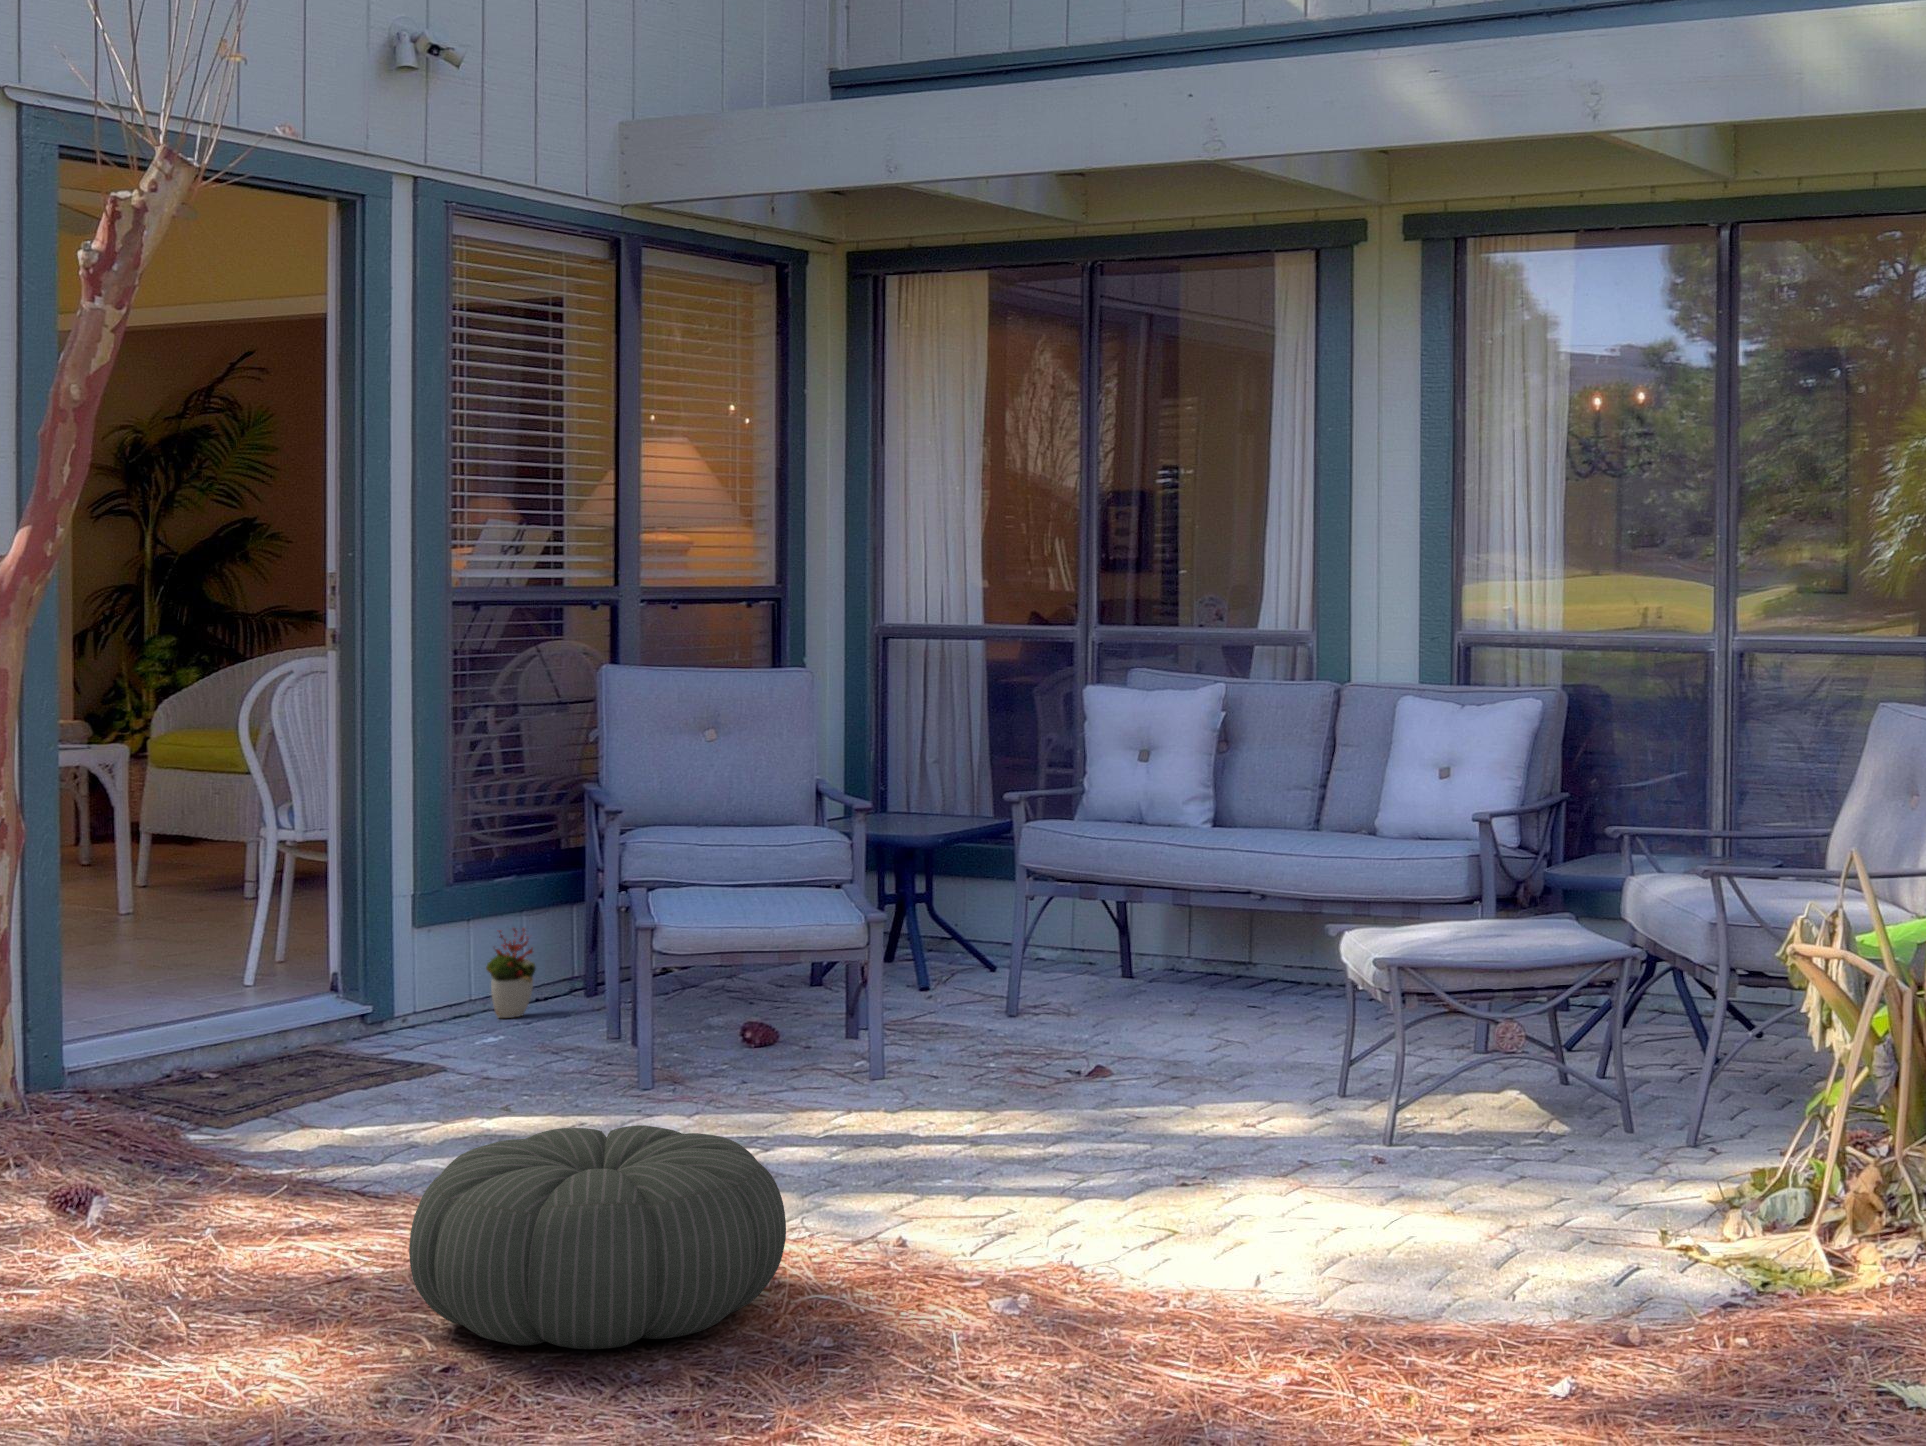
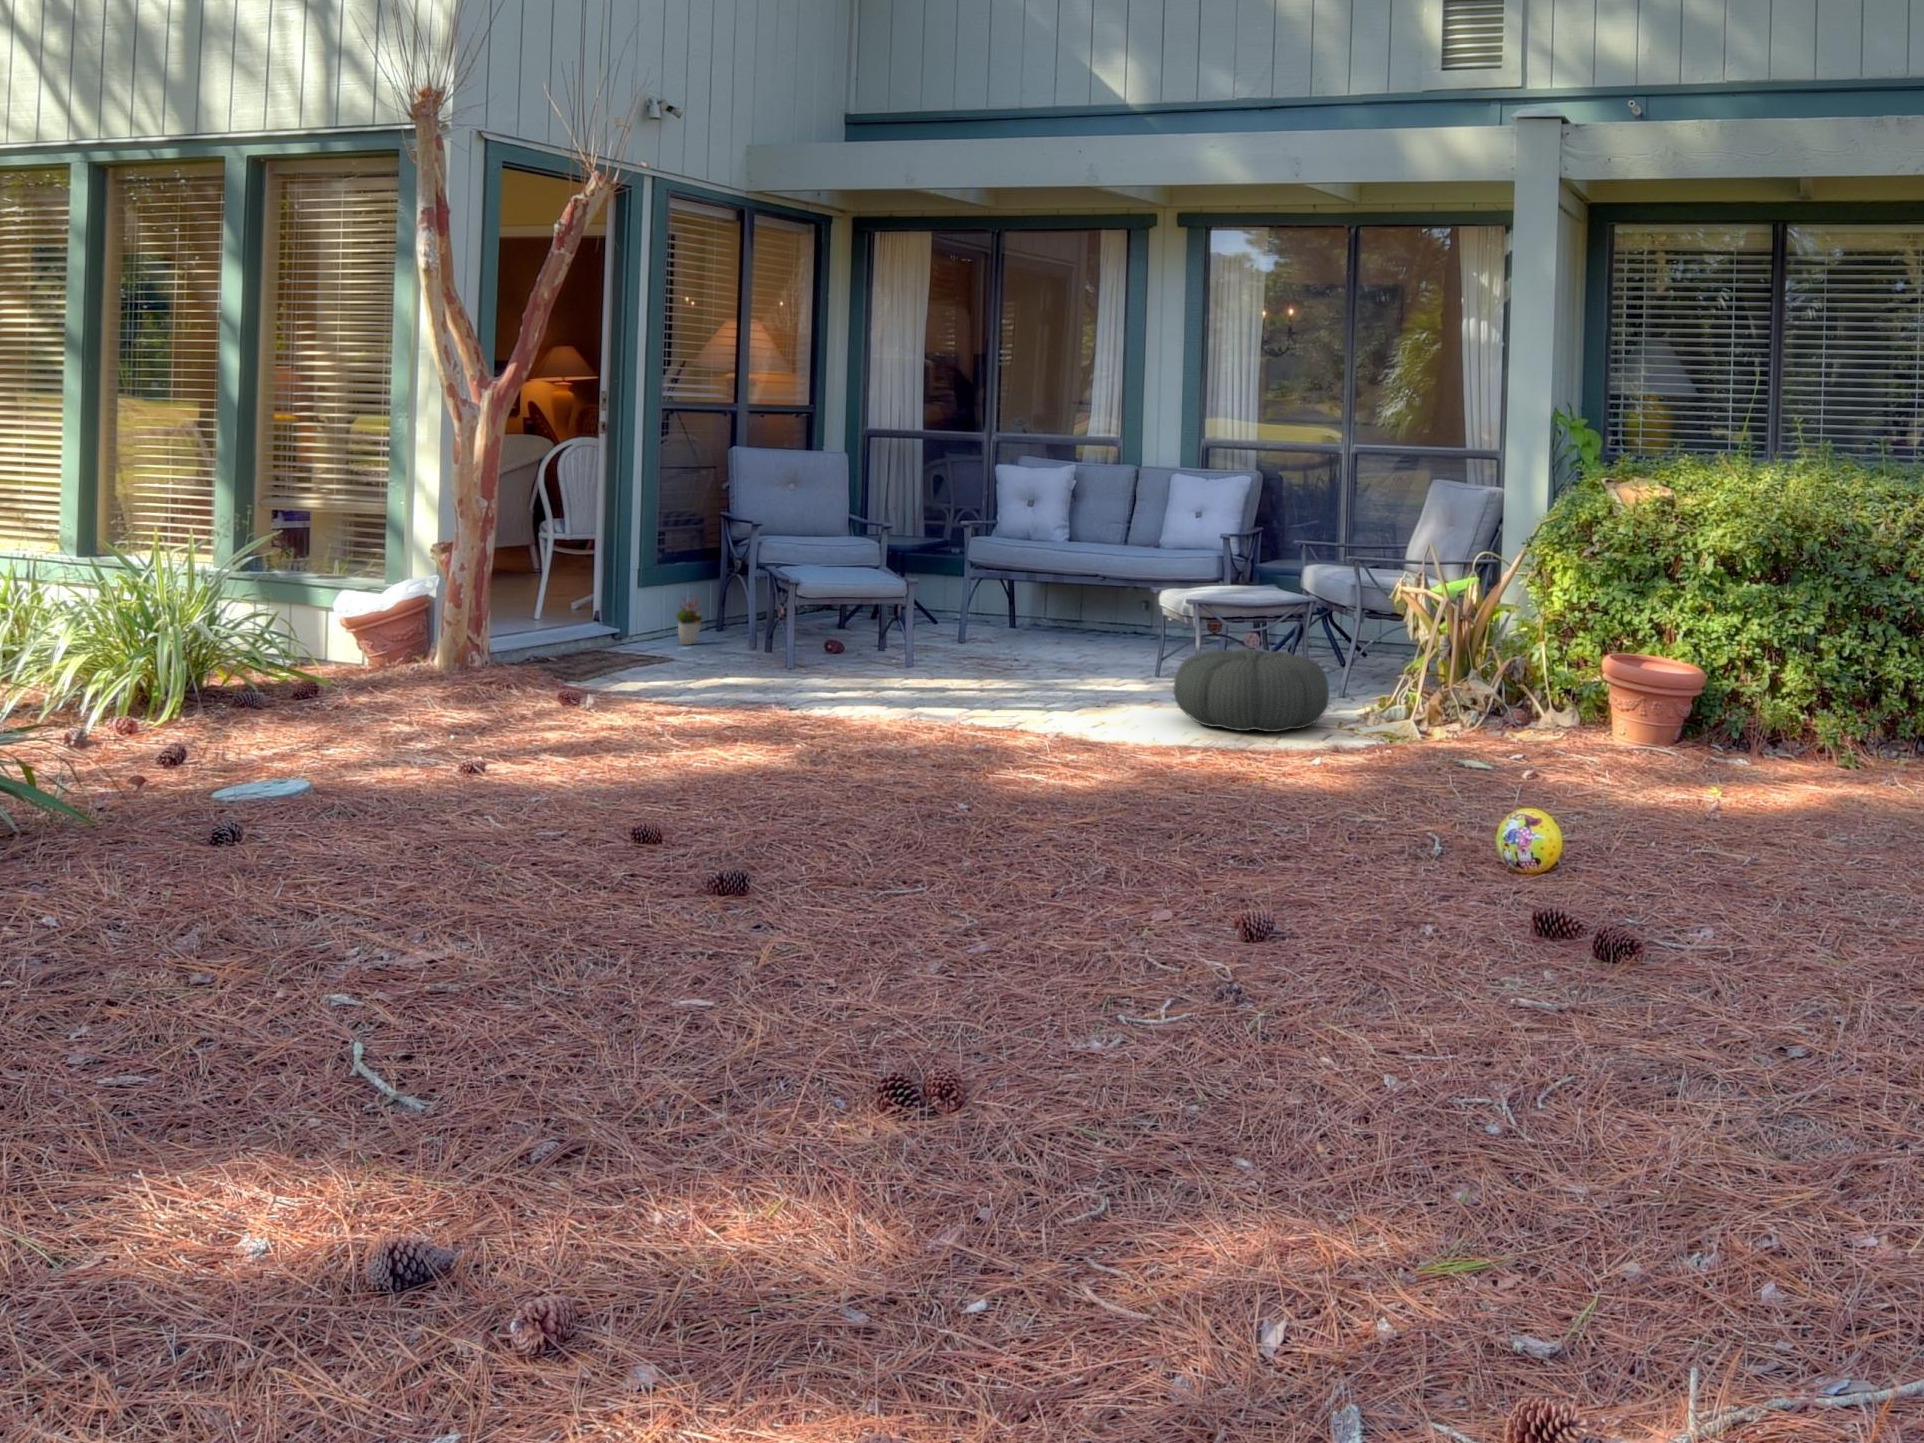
pouf: present [409,1125,786,1349] -> present [1174,649,1329,732]

